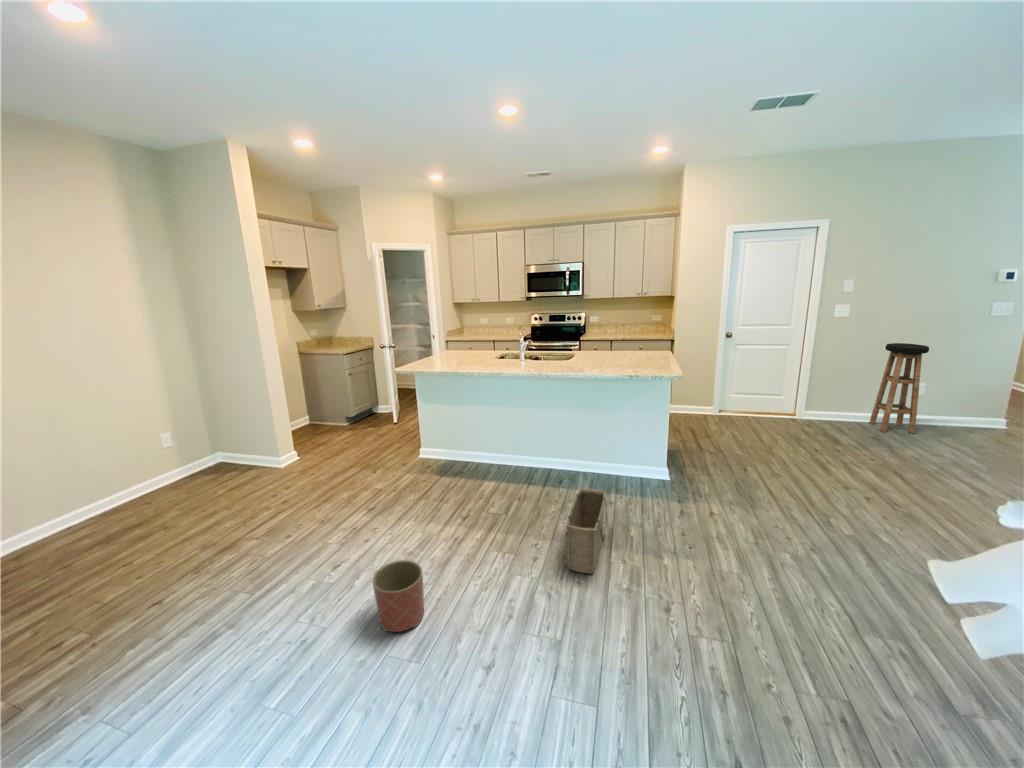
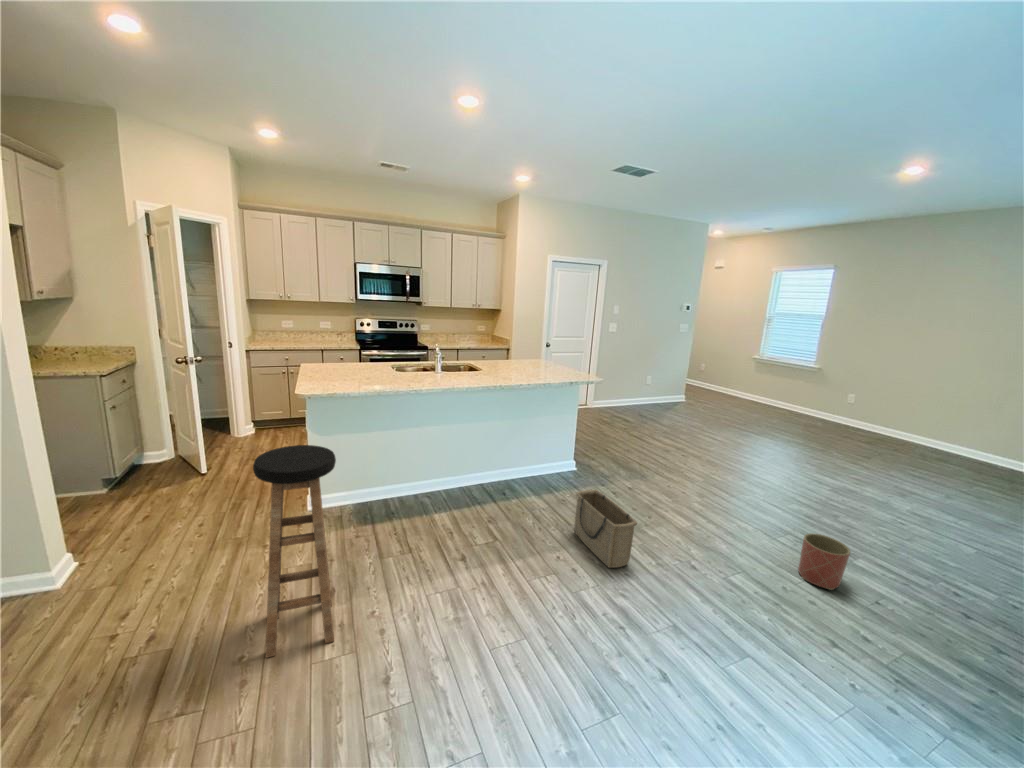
bar stool: present [869,343,929,434] -> present [253,445,336,658]
planter: present [373,560,424,632] -> present [798,533,850,590]

